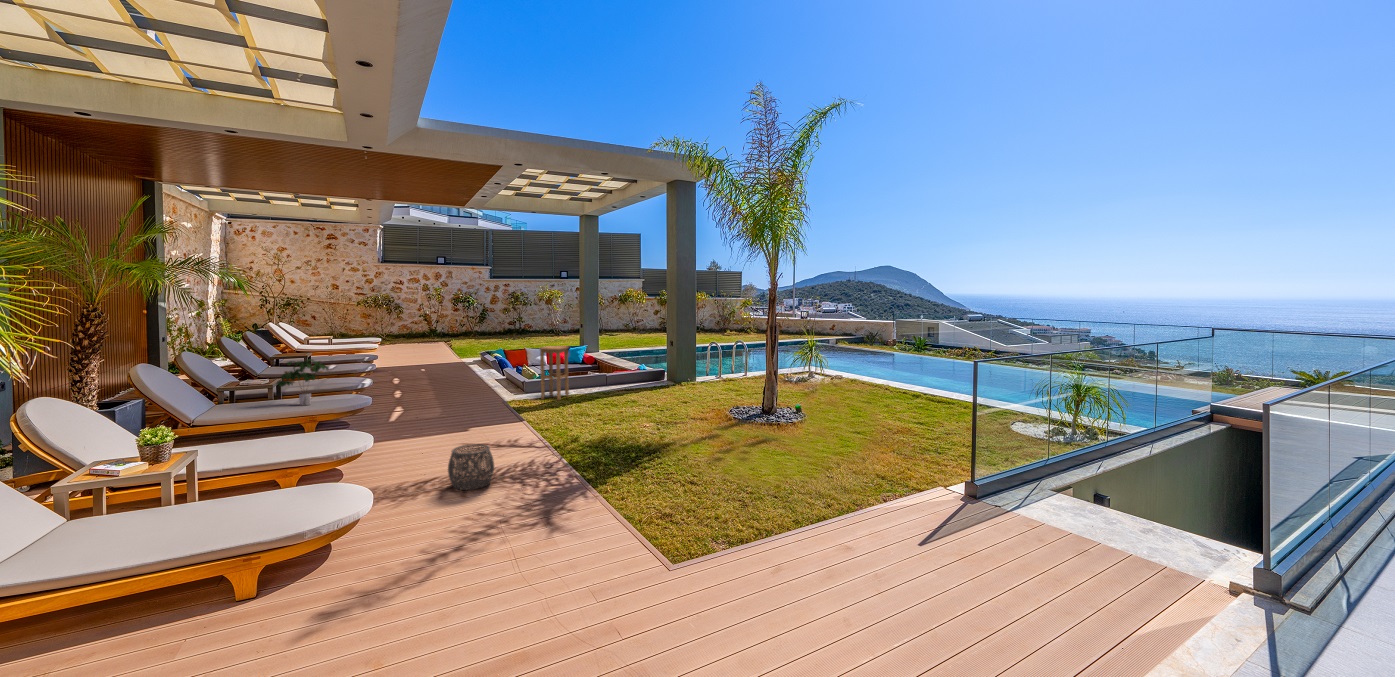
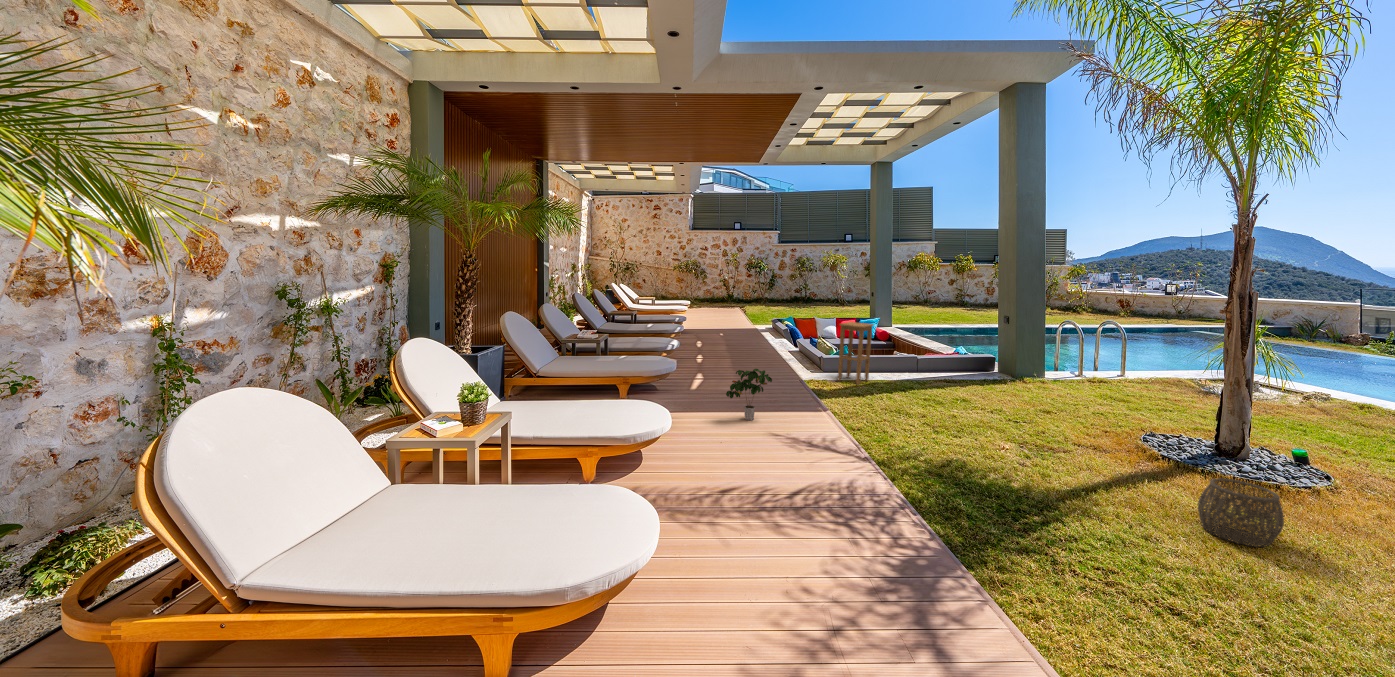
potted plant: present [277,359,328,405] -> present [726,369,772,420]
woven basket: present [448,444,494,490] -> present [1198,478,1284,547]

